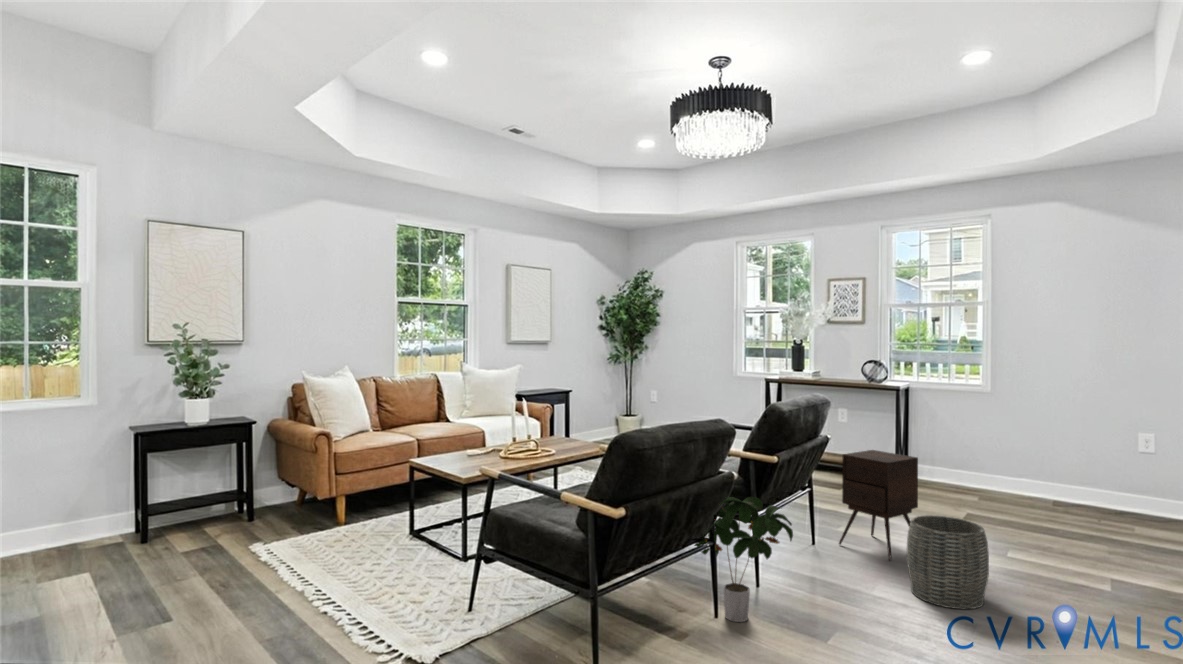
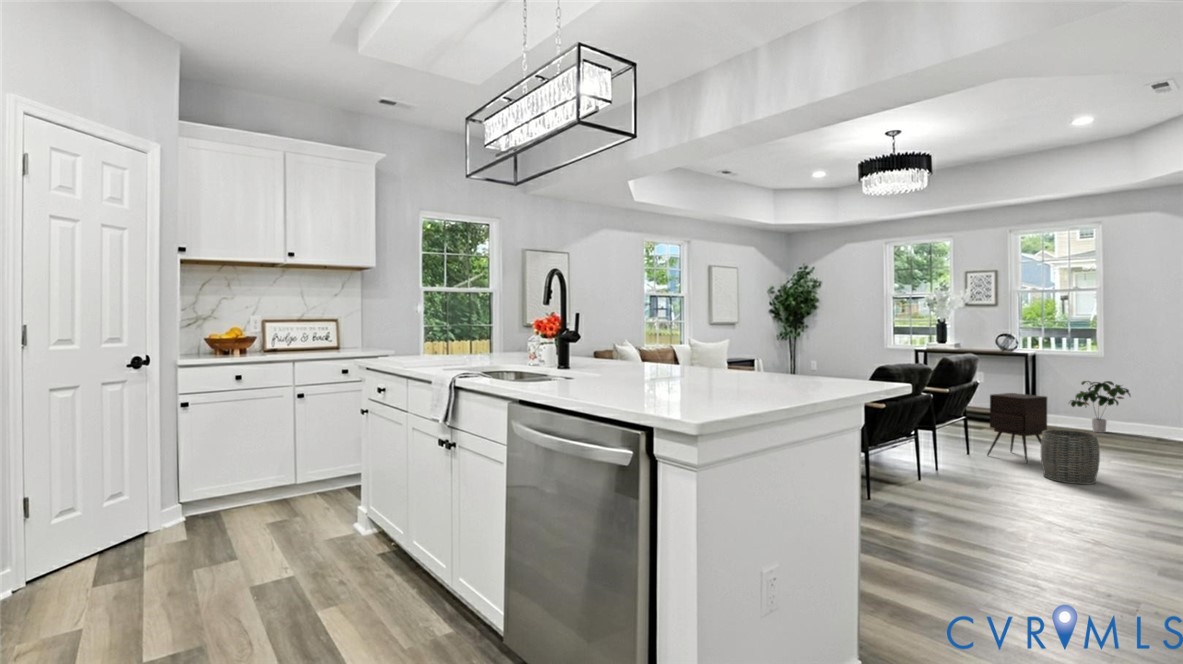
potted plant: present [694,497,793,622] -> present [1070,381,1130,433]

